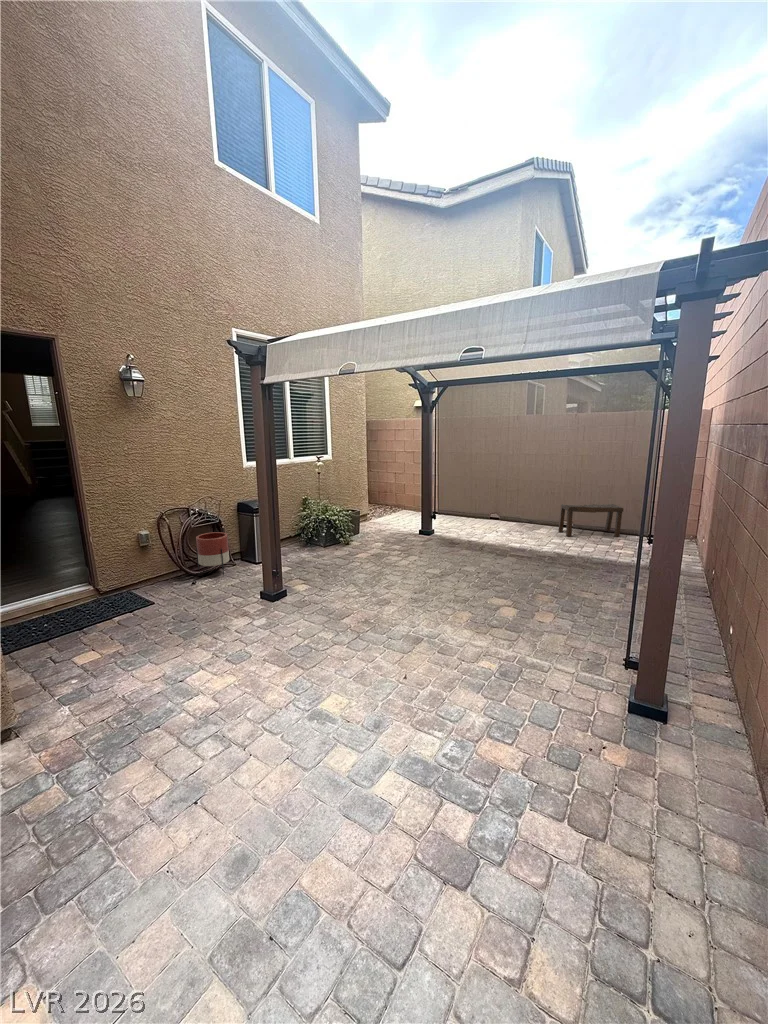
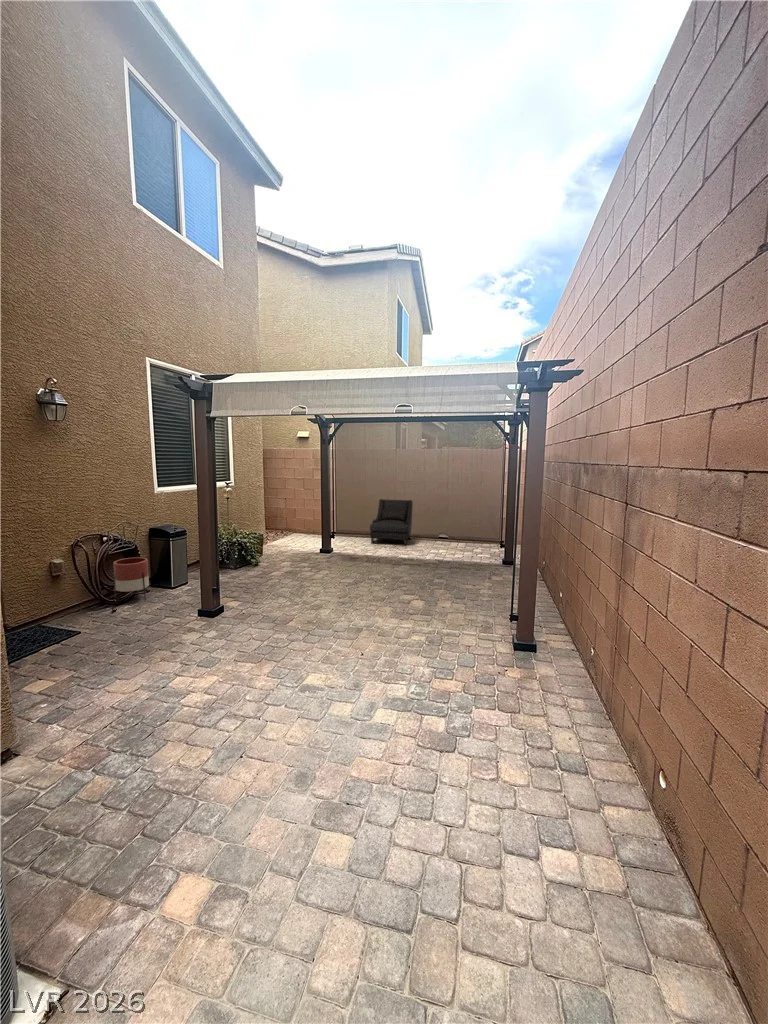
armchair: none [481,476,538,533] -> present [370,499,413,545]
bench: present [558,504,624,537] -> none [431,519,477,546]

